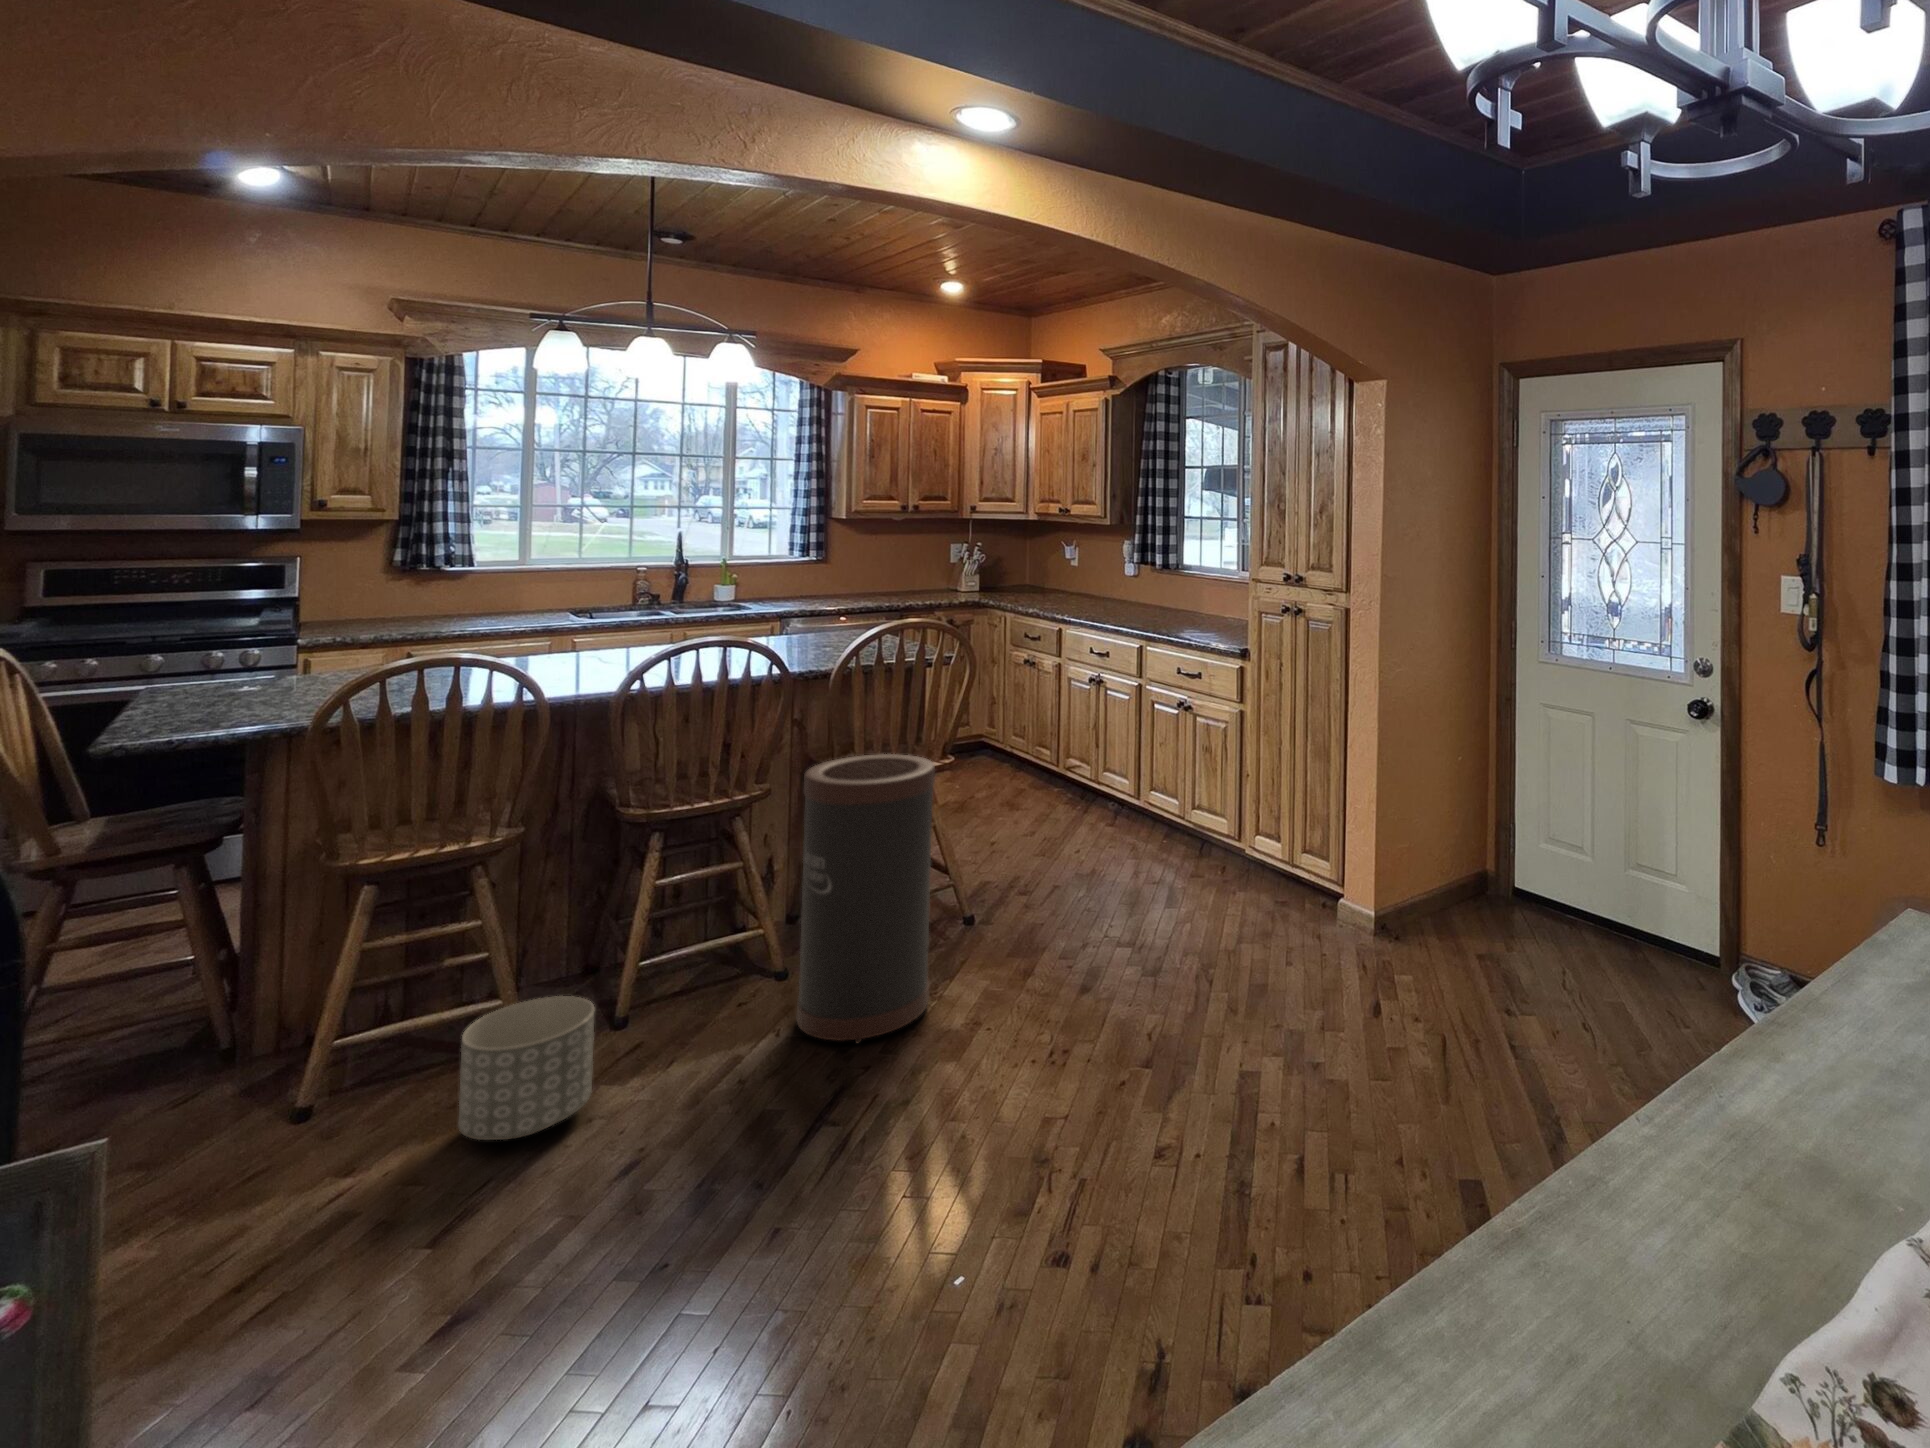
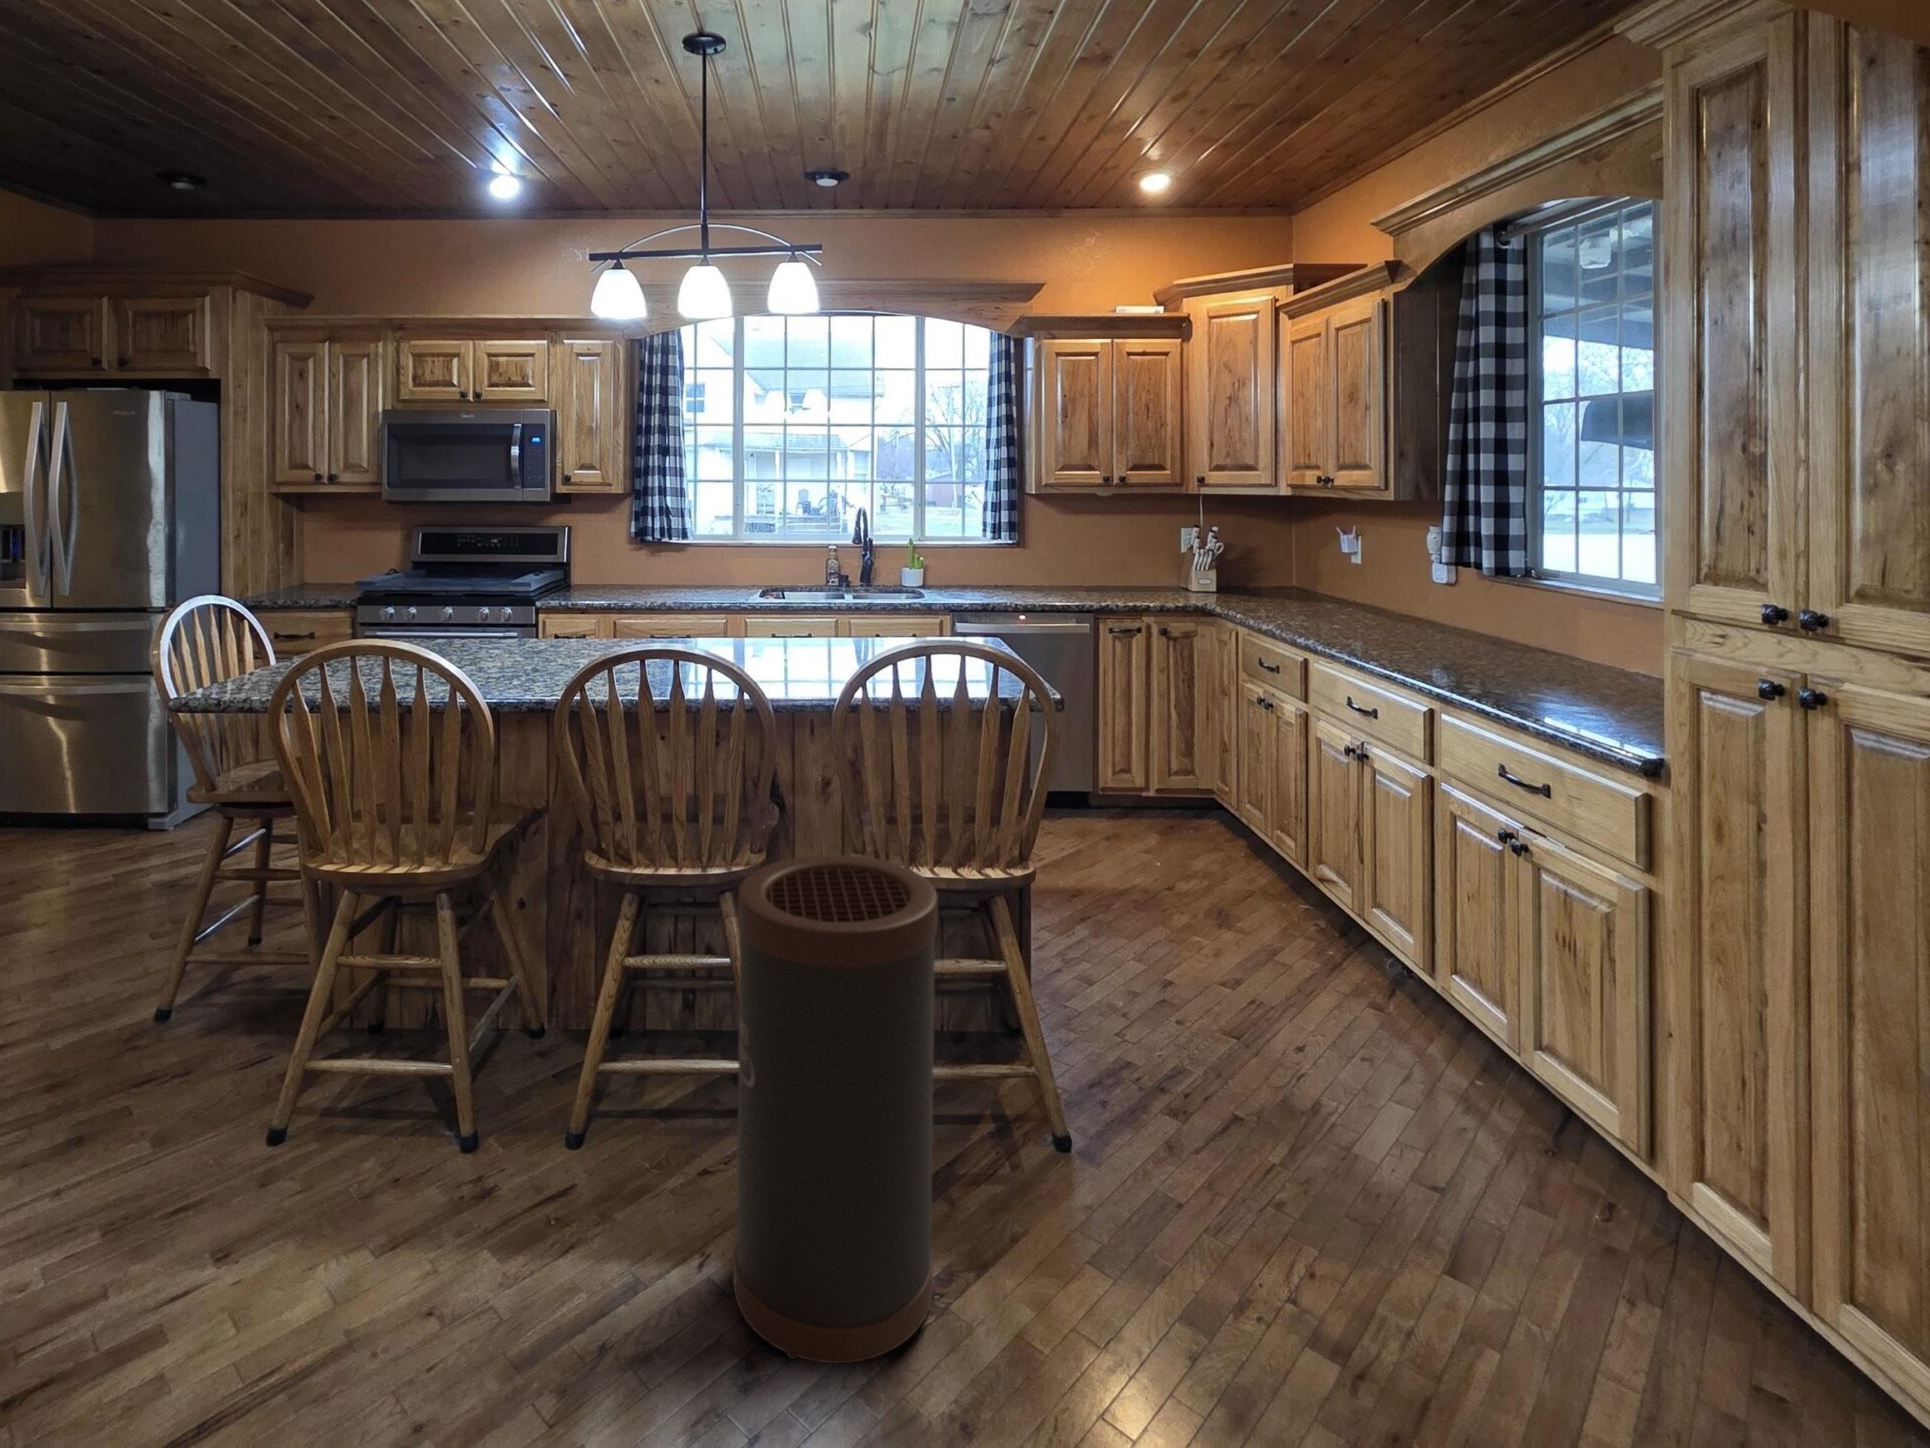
planter: present [459,996,594,1140] -> none [310,1108,466,1320]

